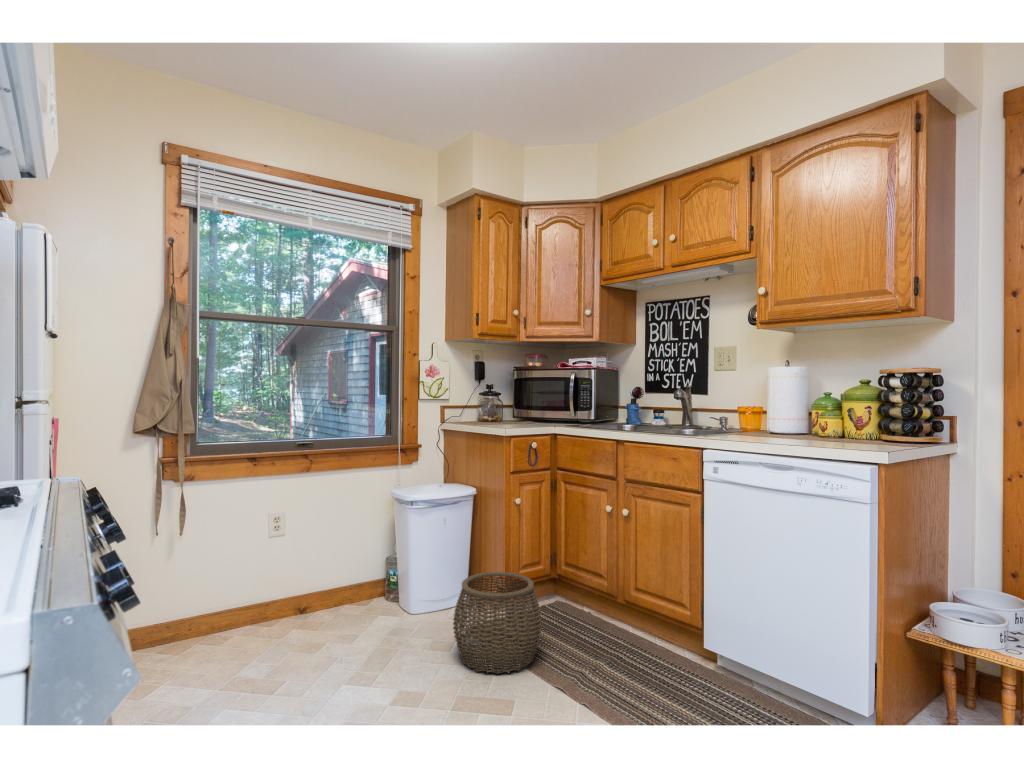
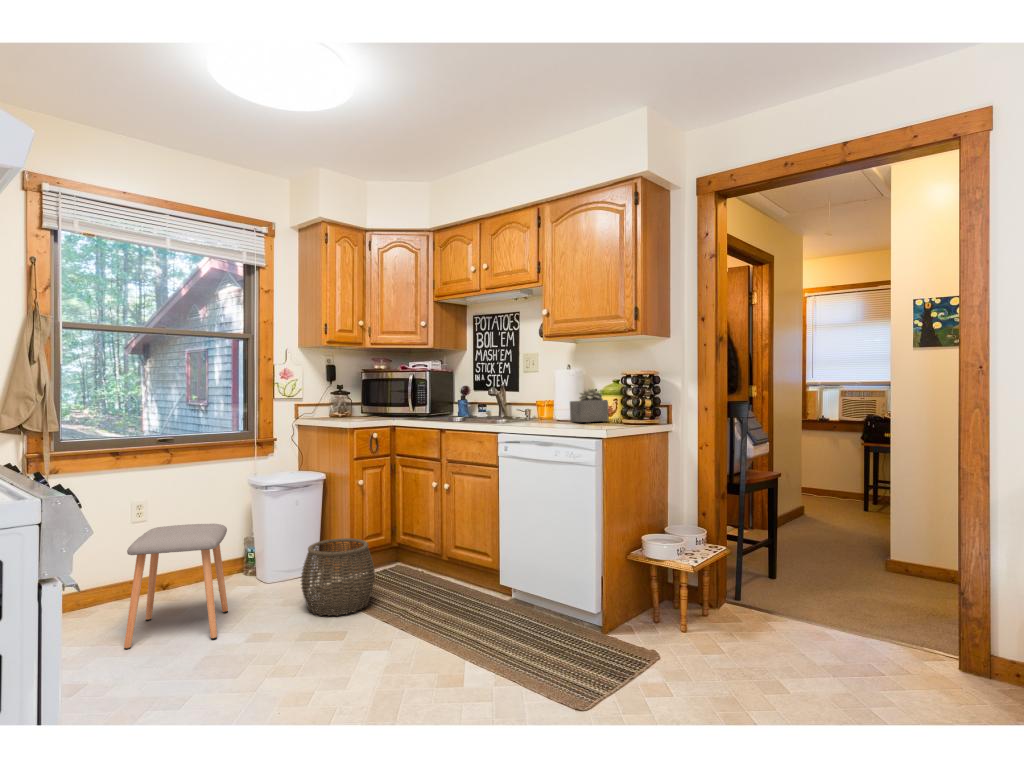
succulent plant: none [796,391,857,437] -> present [570,389,609,422]
stool: none [252,548,369,701] -> present [124,524,228,650]

